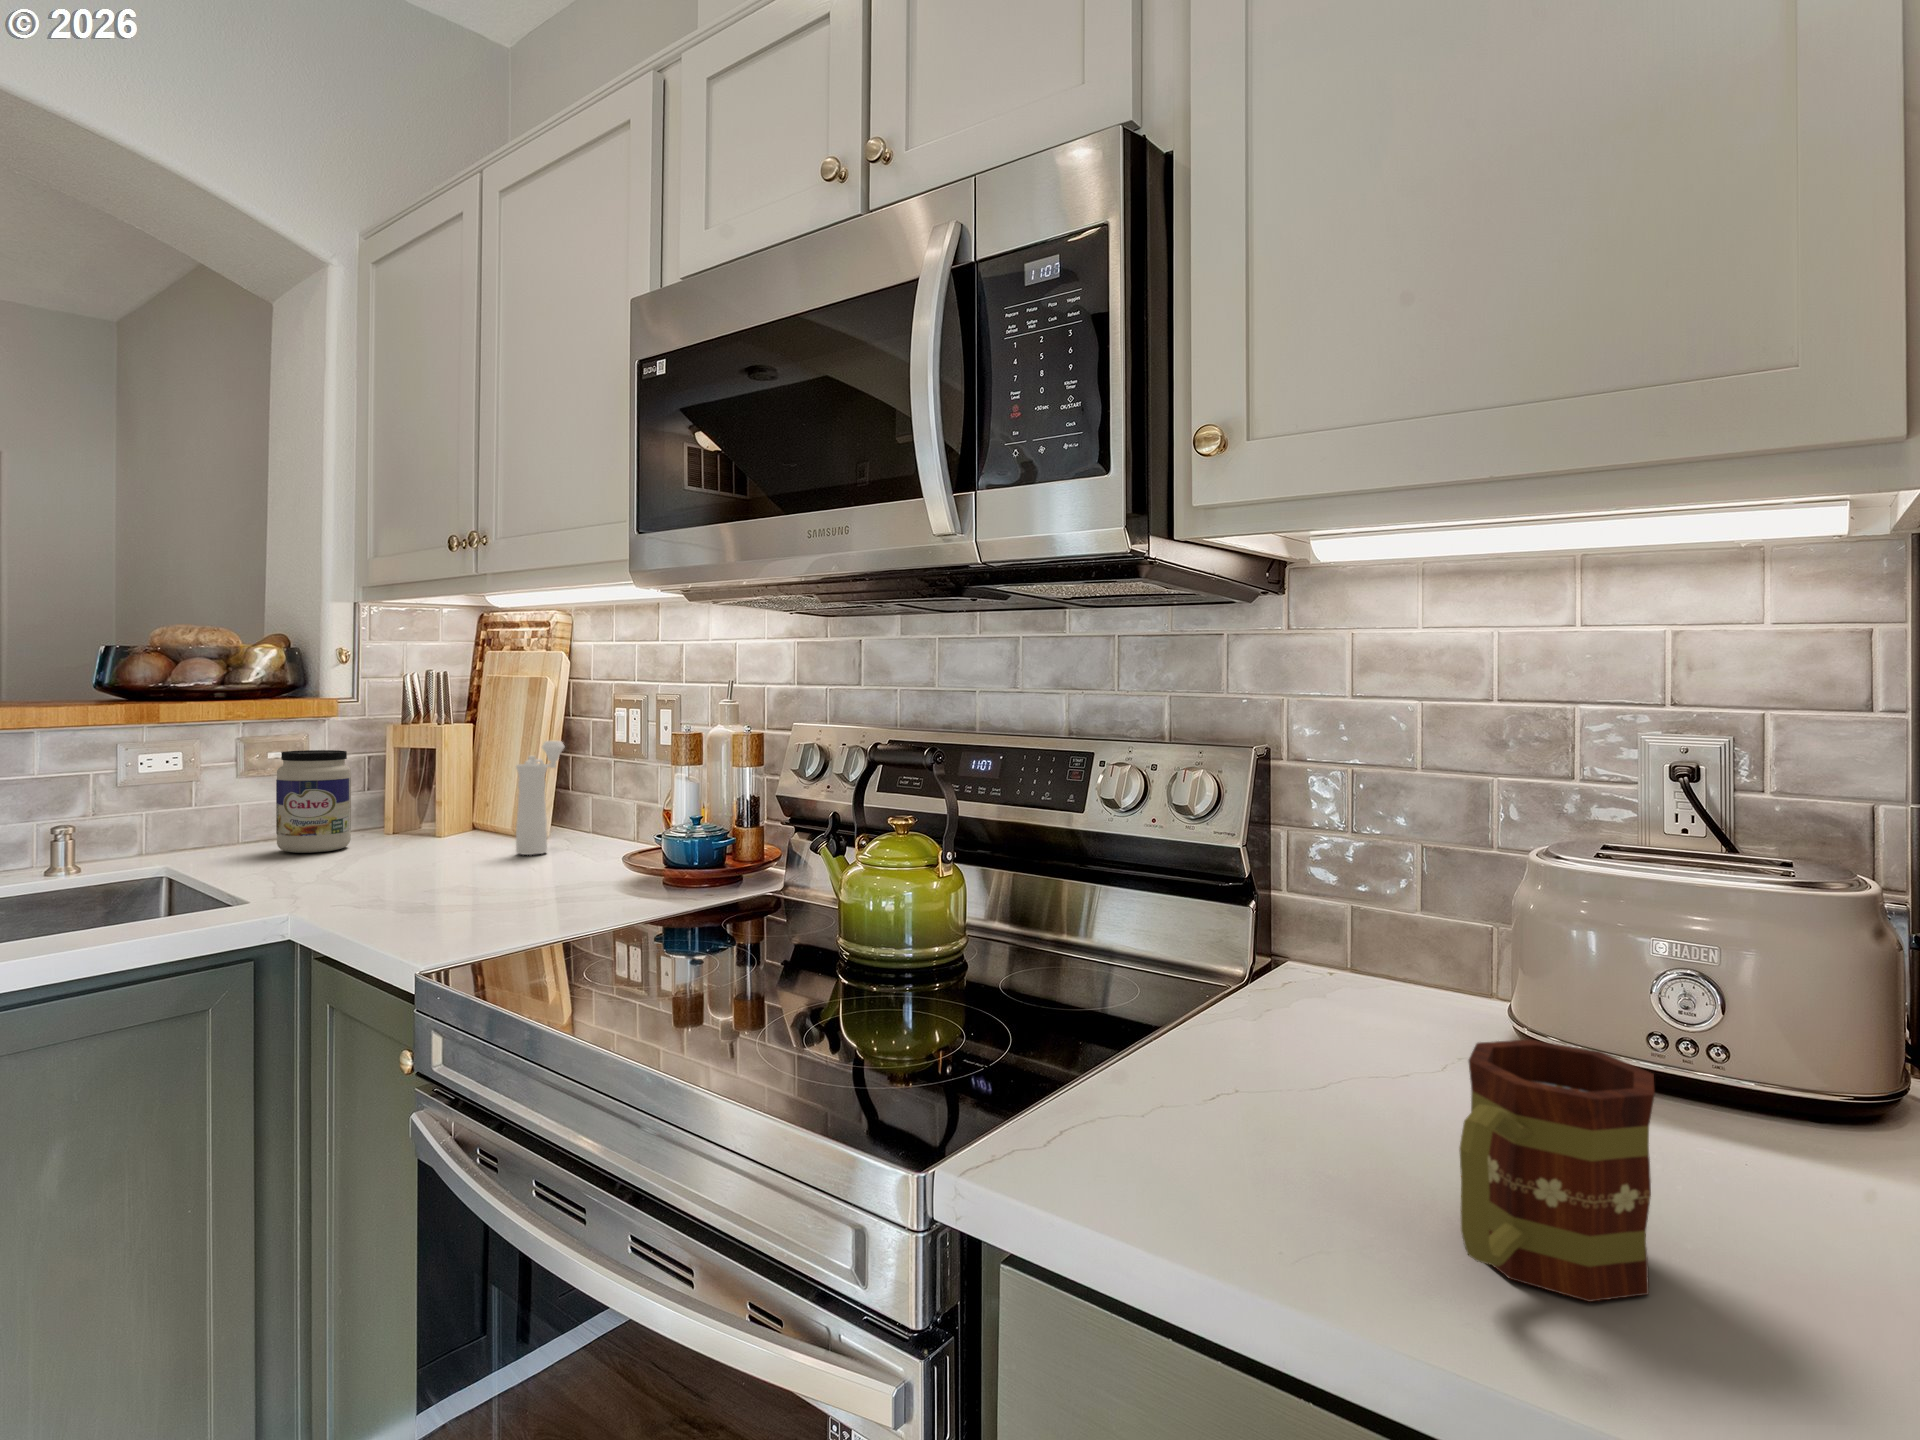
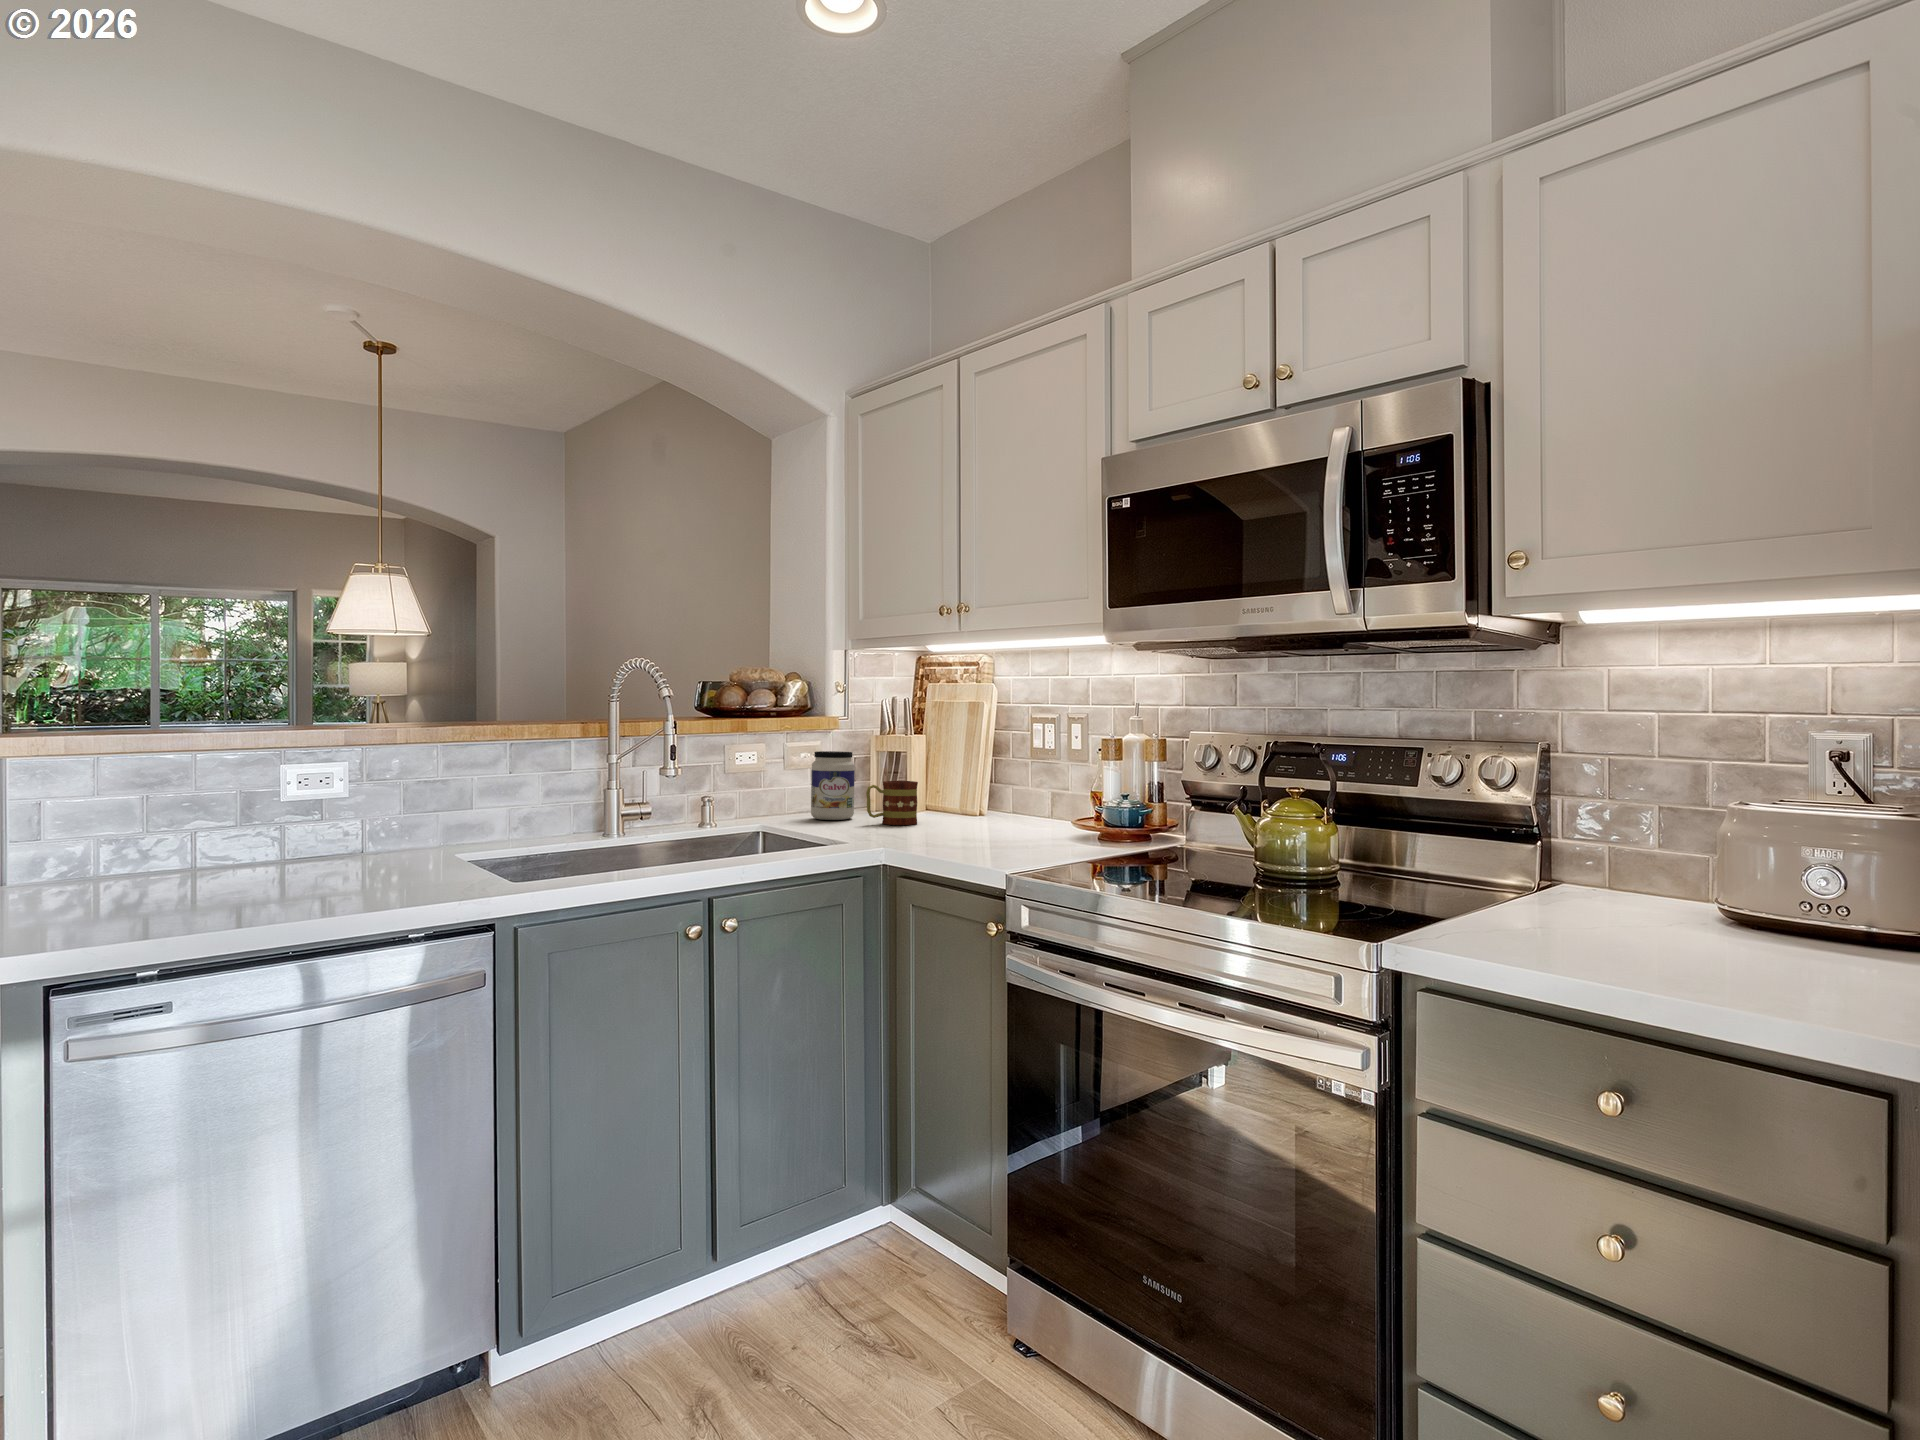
pepper mill: present [516,741,565,855] -> none [971,746,995,824]
mug: present [1459,1040,1655,1302] -> present [866,781,918,825]

